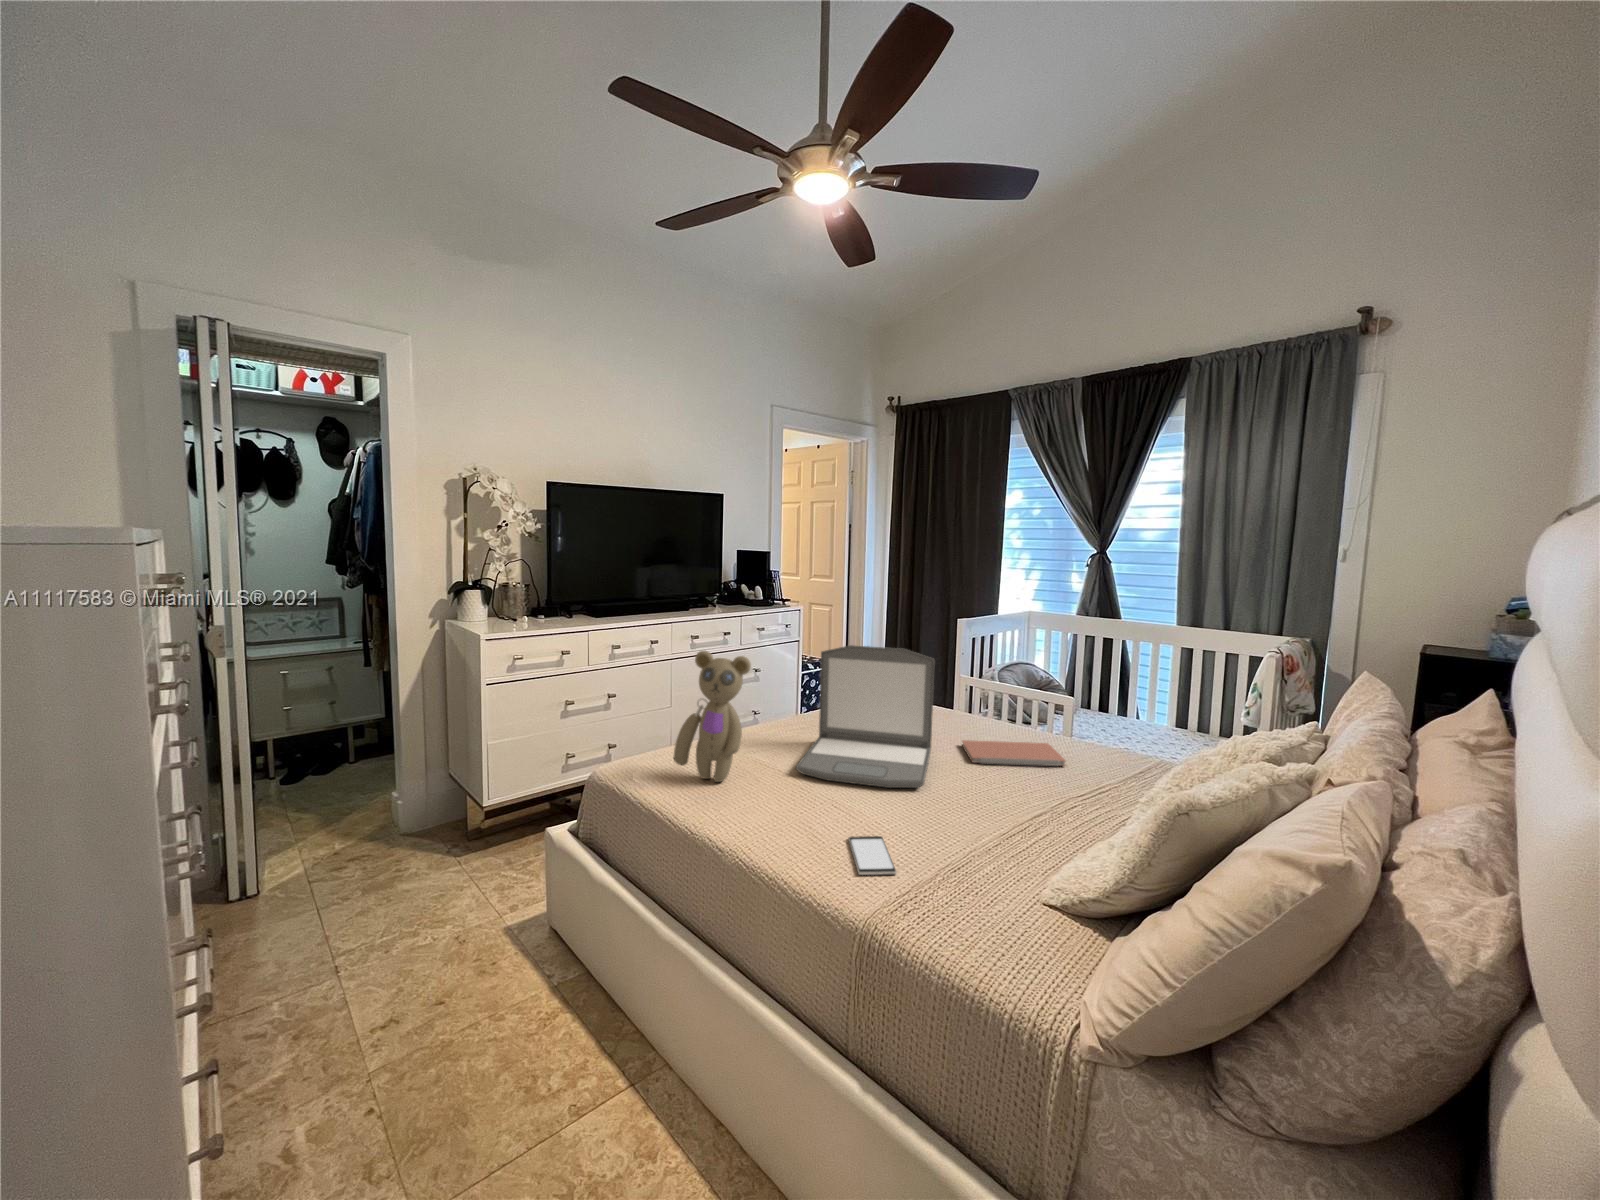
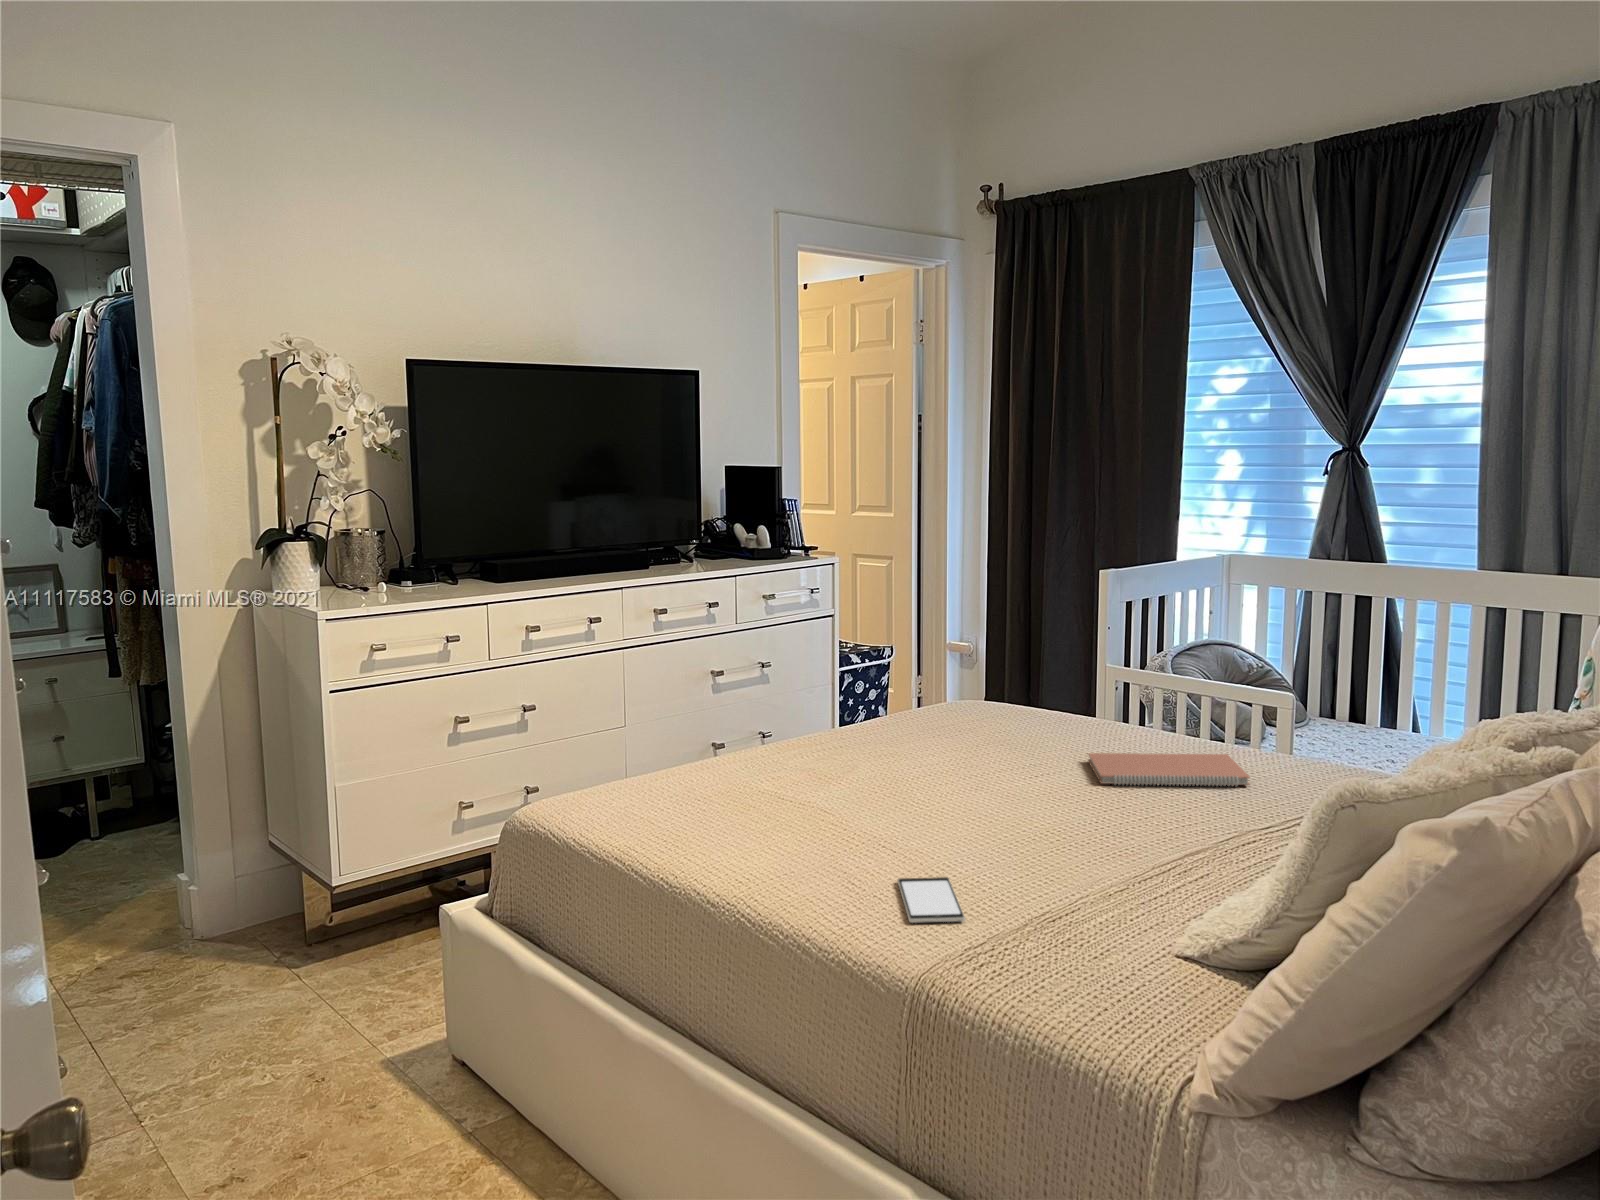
laptop: present [796,645,935,788] -> none [822,606,1038,819]
teddy bear: present [674,651,751,782] -> none [634,615,747,816]

